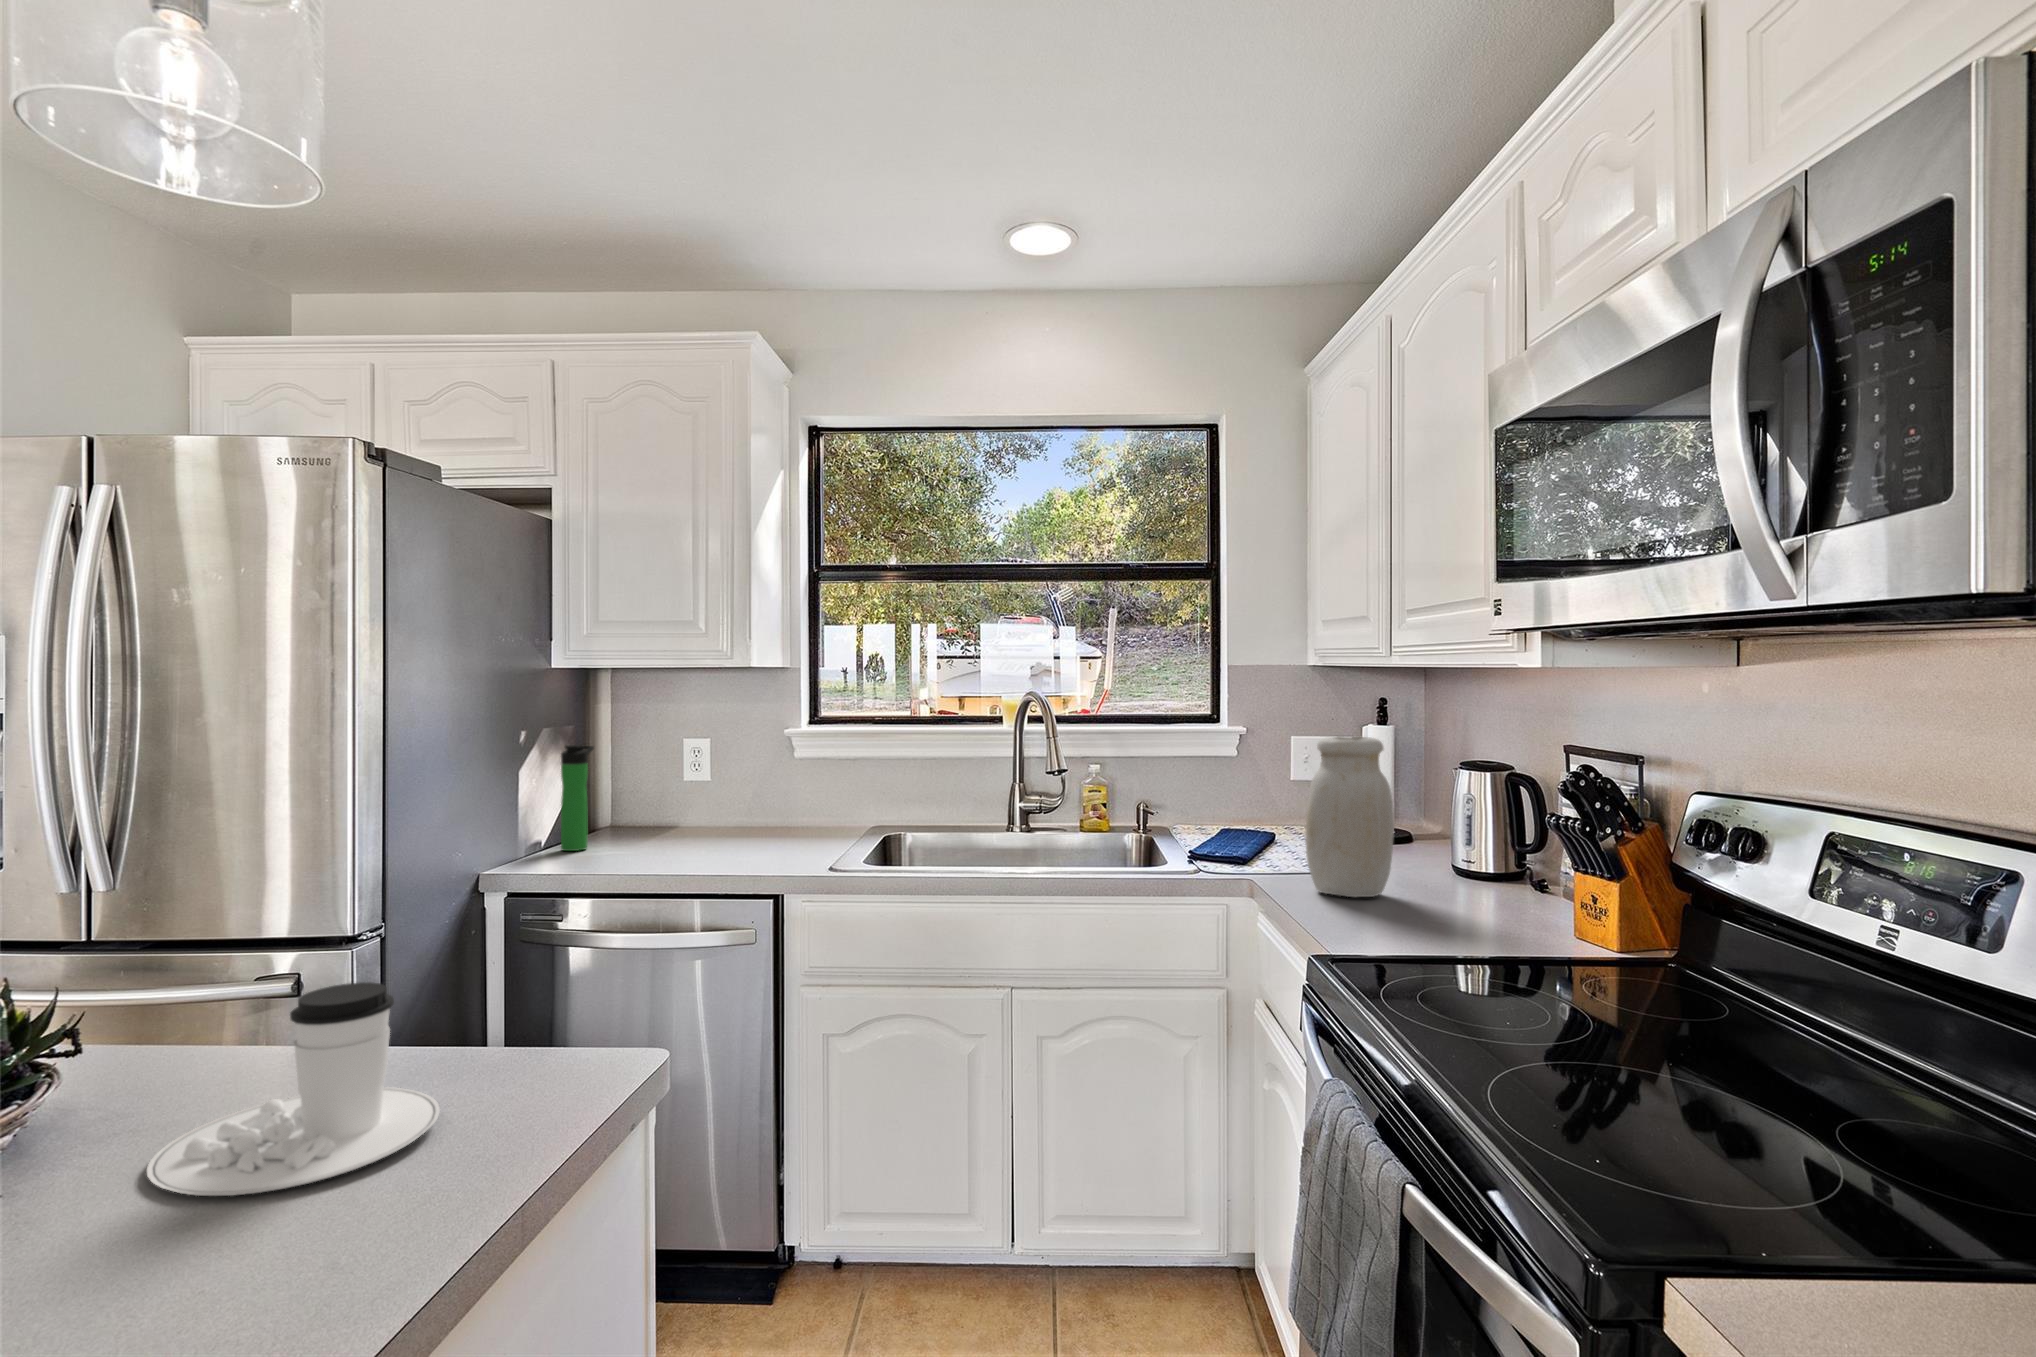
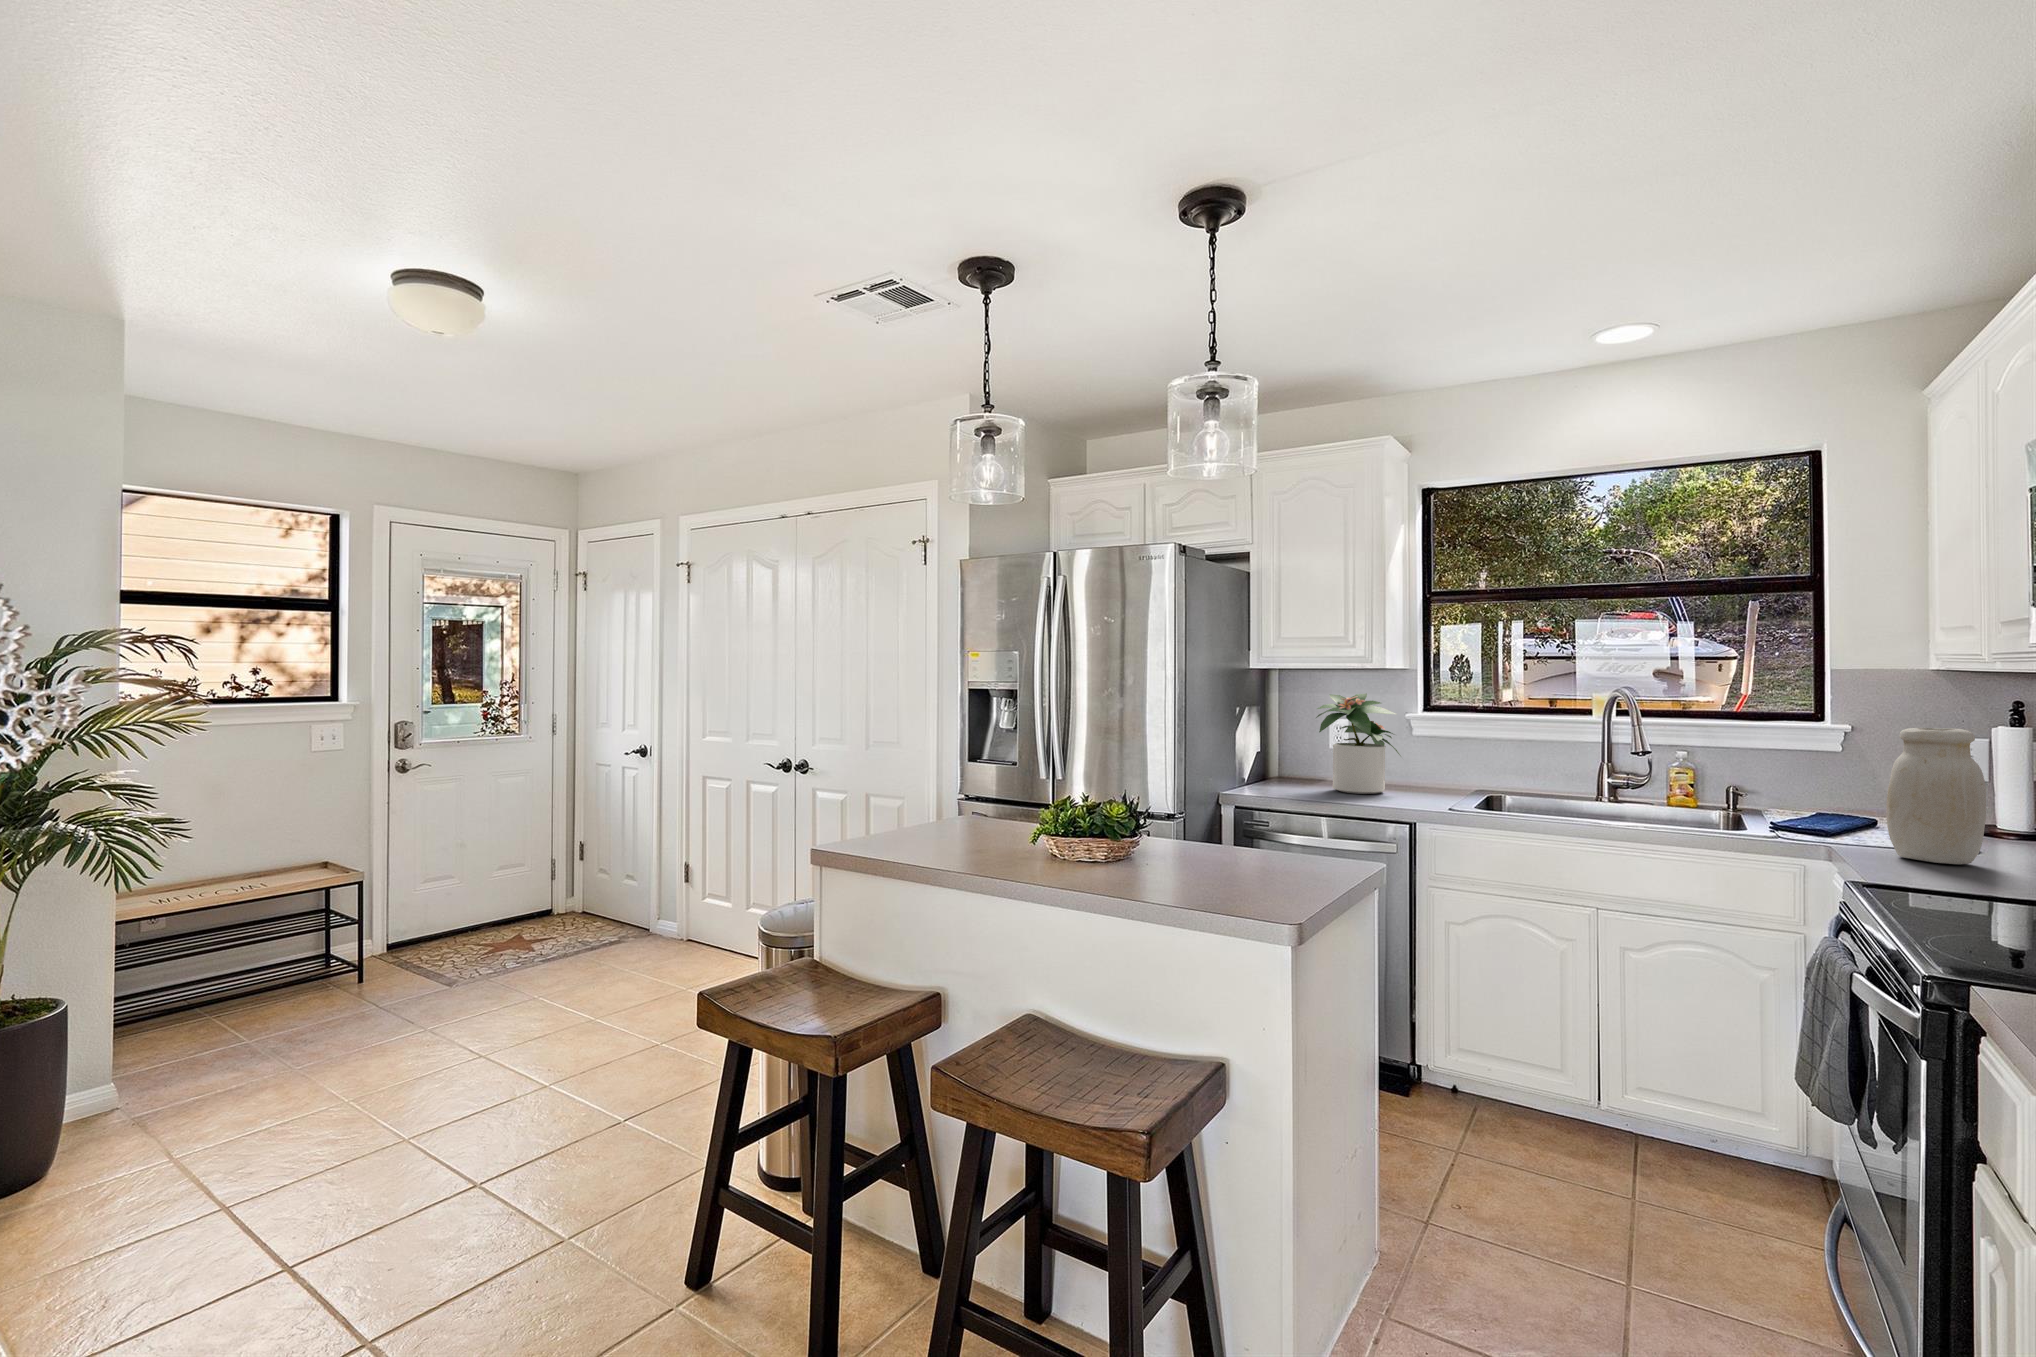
potted plant: none [650,703,777,850] -> present [1316,694,1401,794]
bottle: present [561,745,594,851] -> none [1256,719,1276,787]
coffee cup: present [147,982,440,1196] -> none [1188,804,1292,874]

